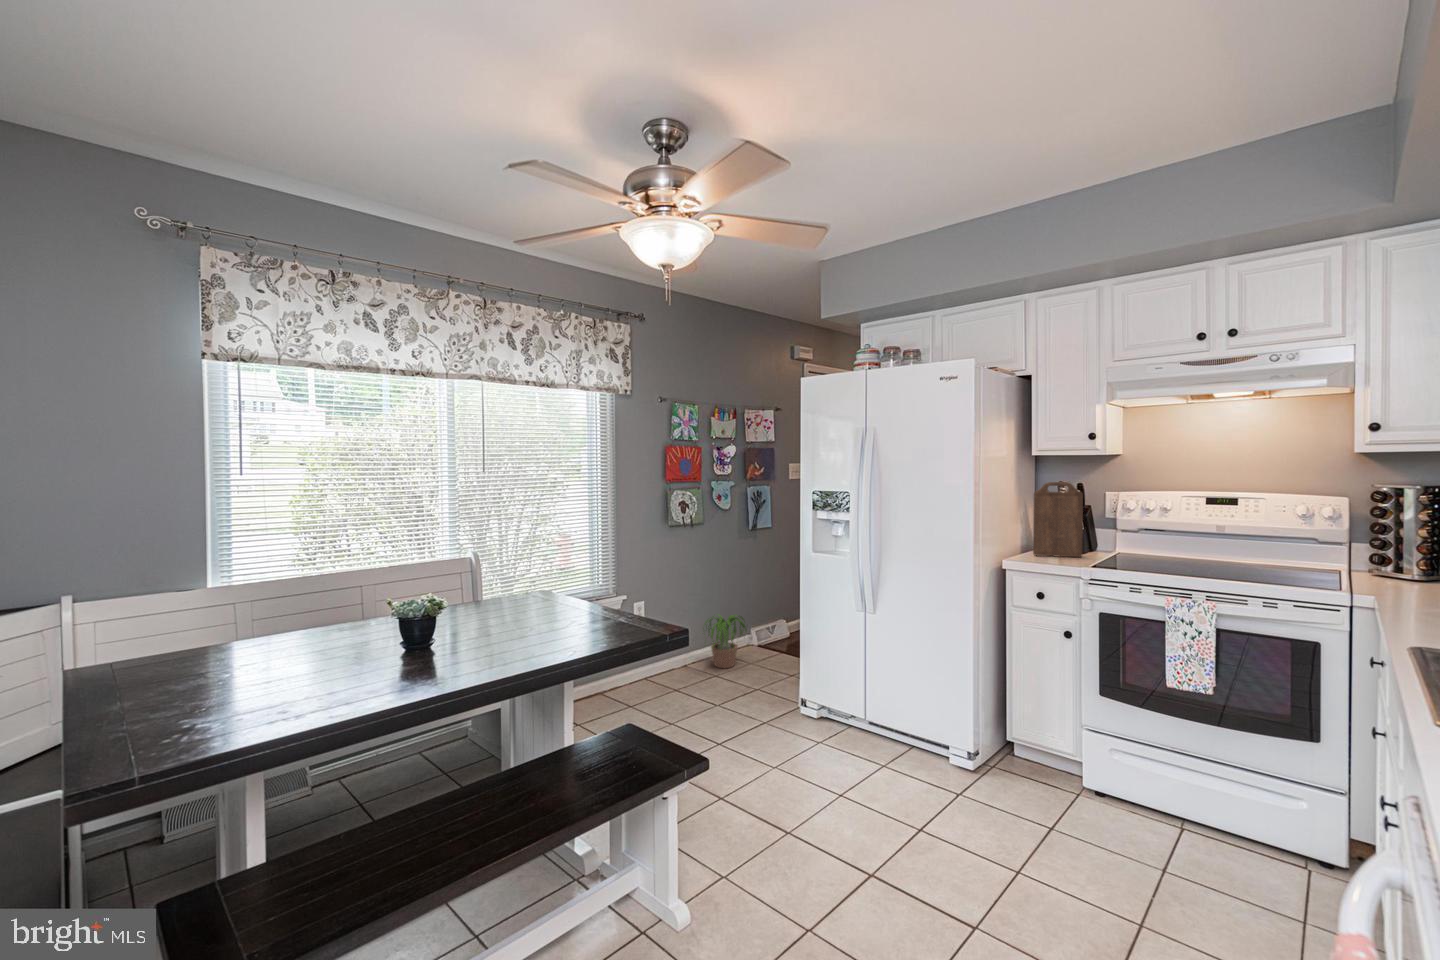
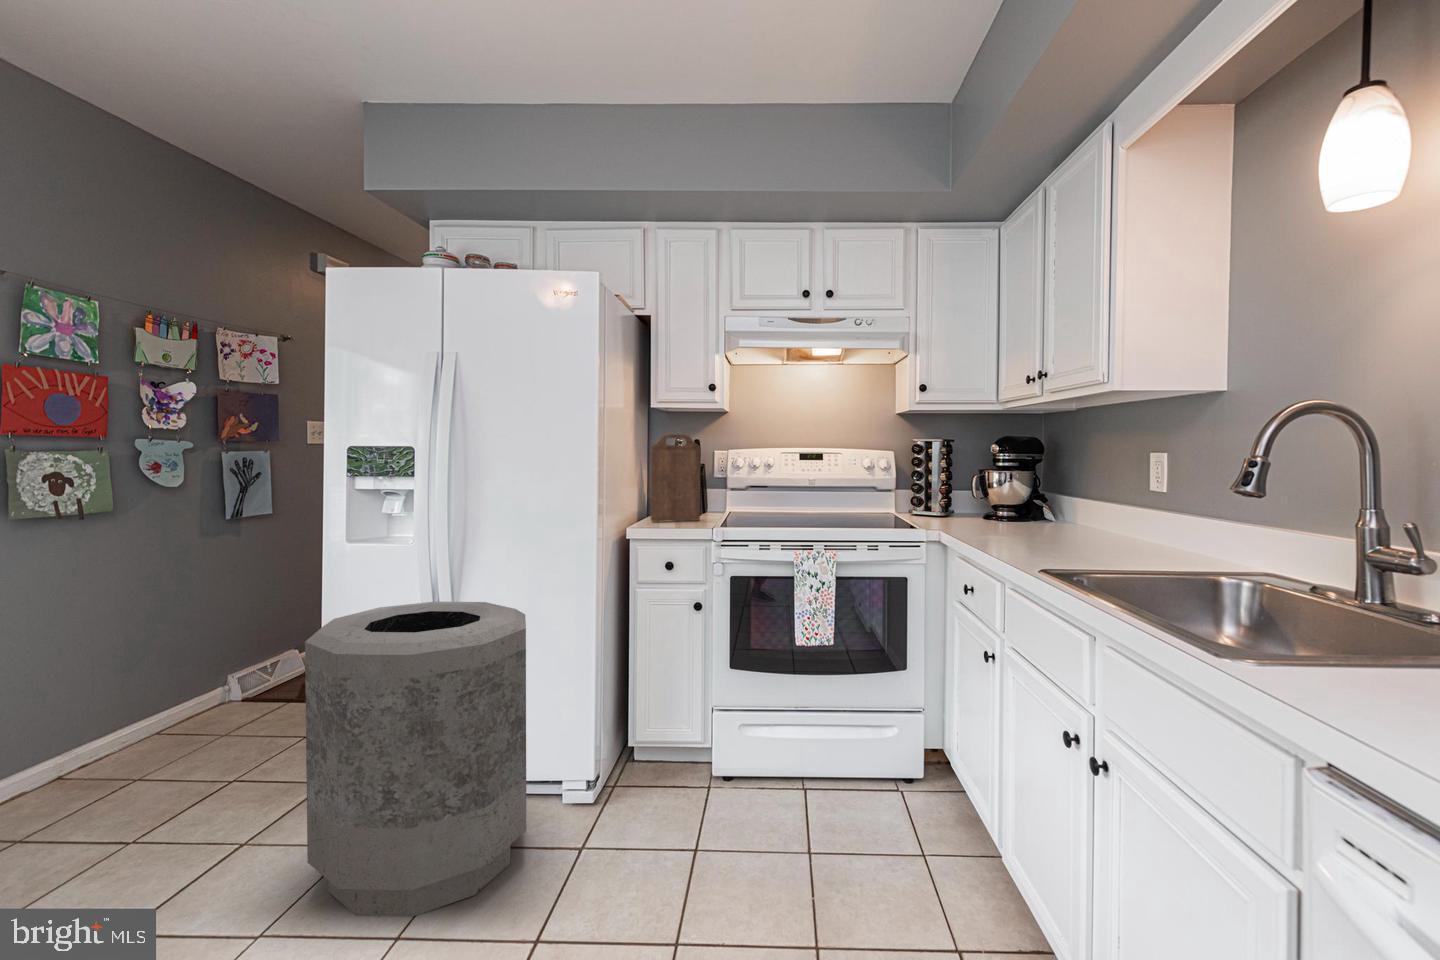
trash can: none [783,600,917,800] -> present [305,601,526,916]
potted plant: present [705,615,746,668] -> none [110,663,232,761]

